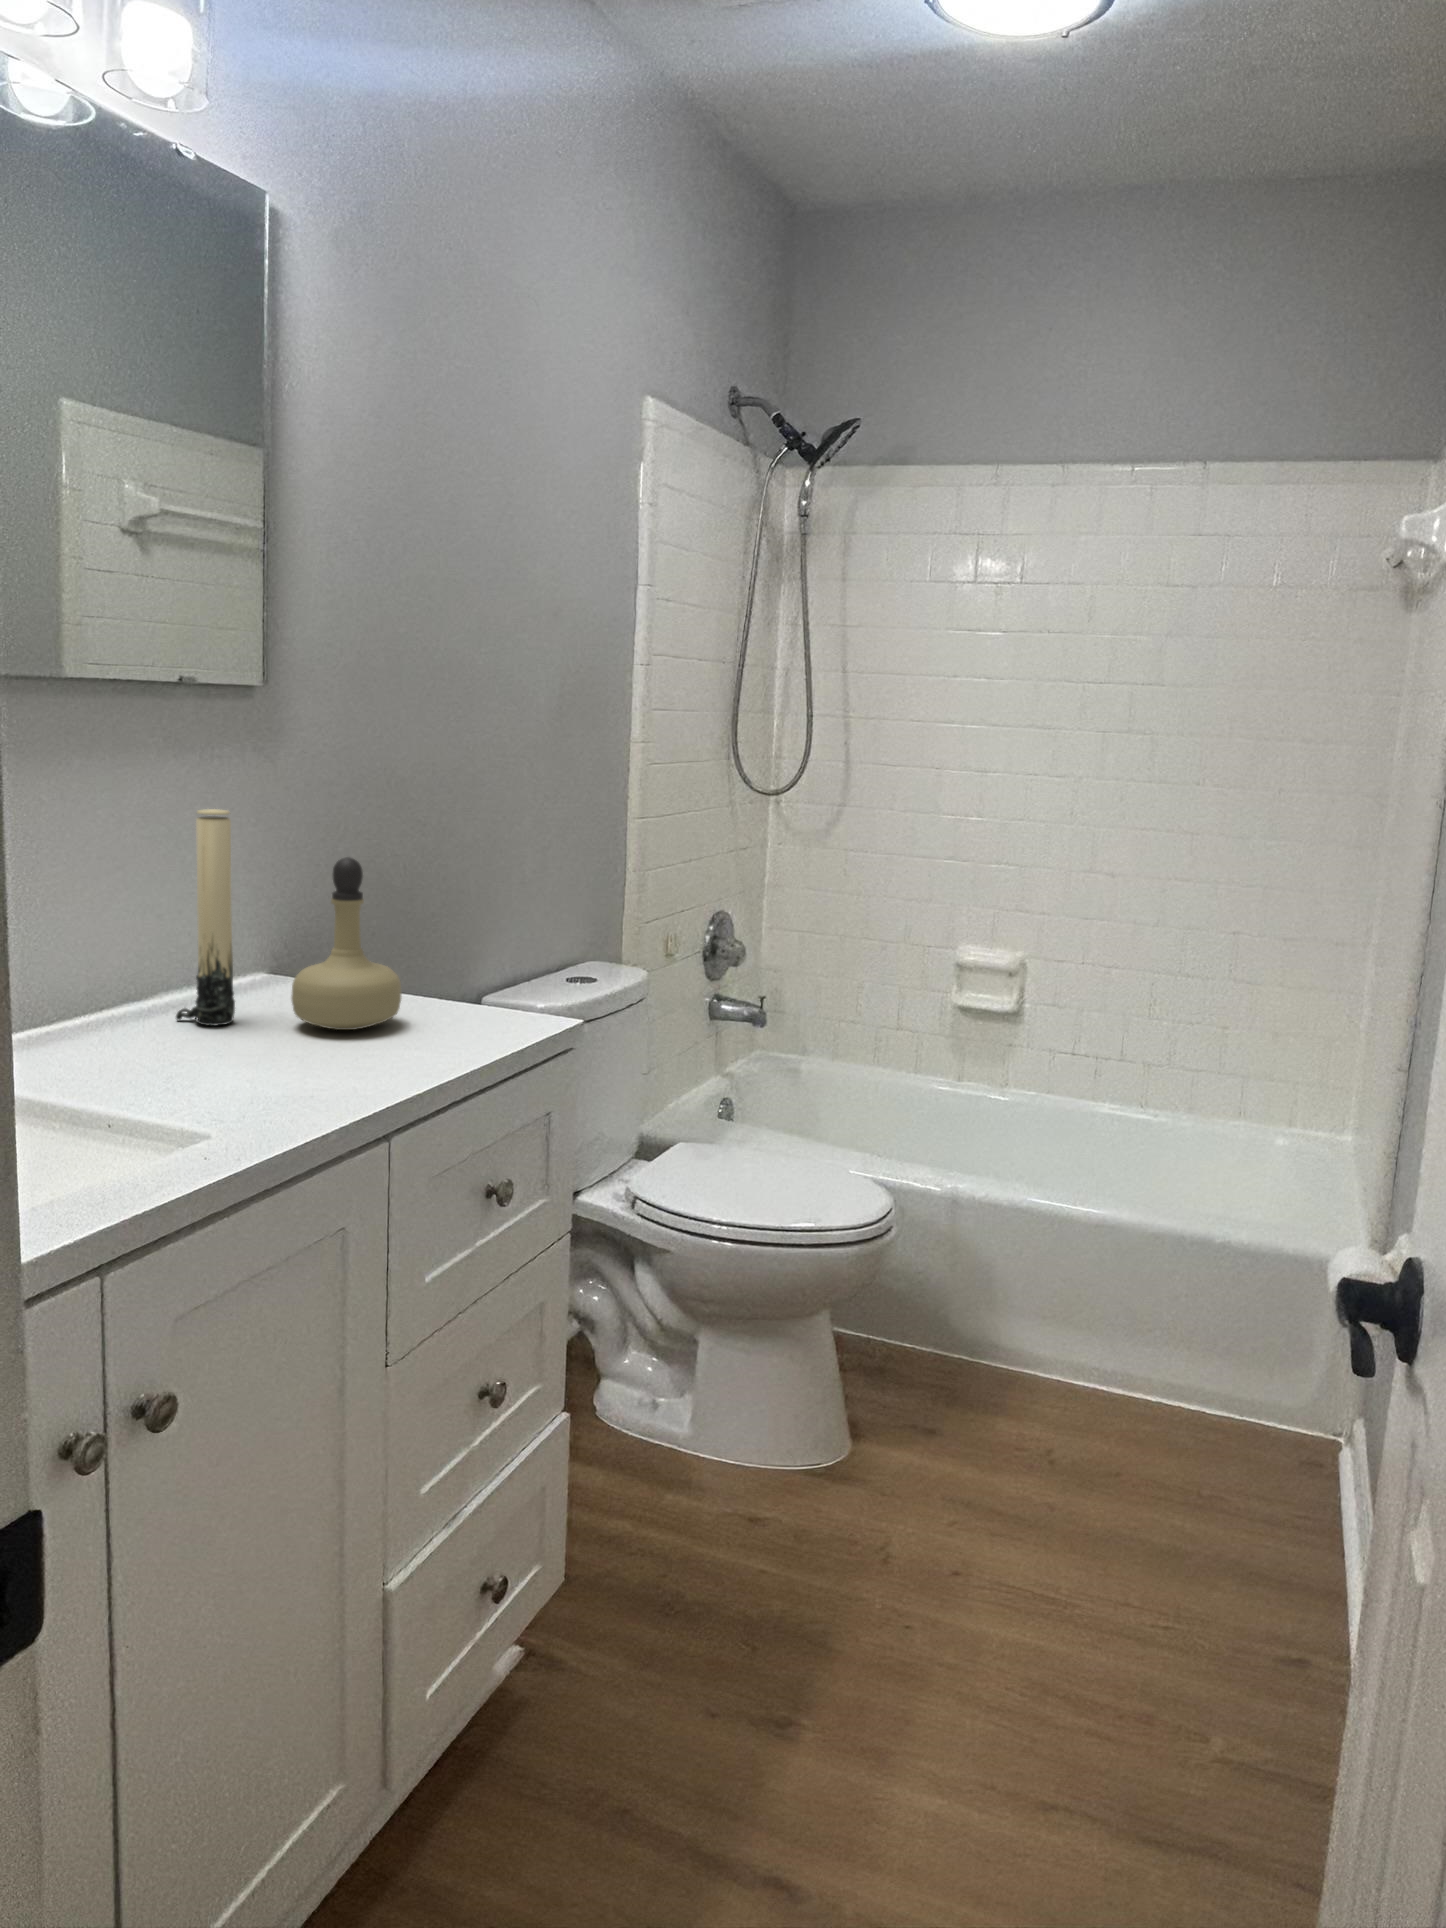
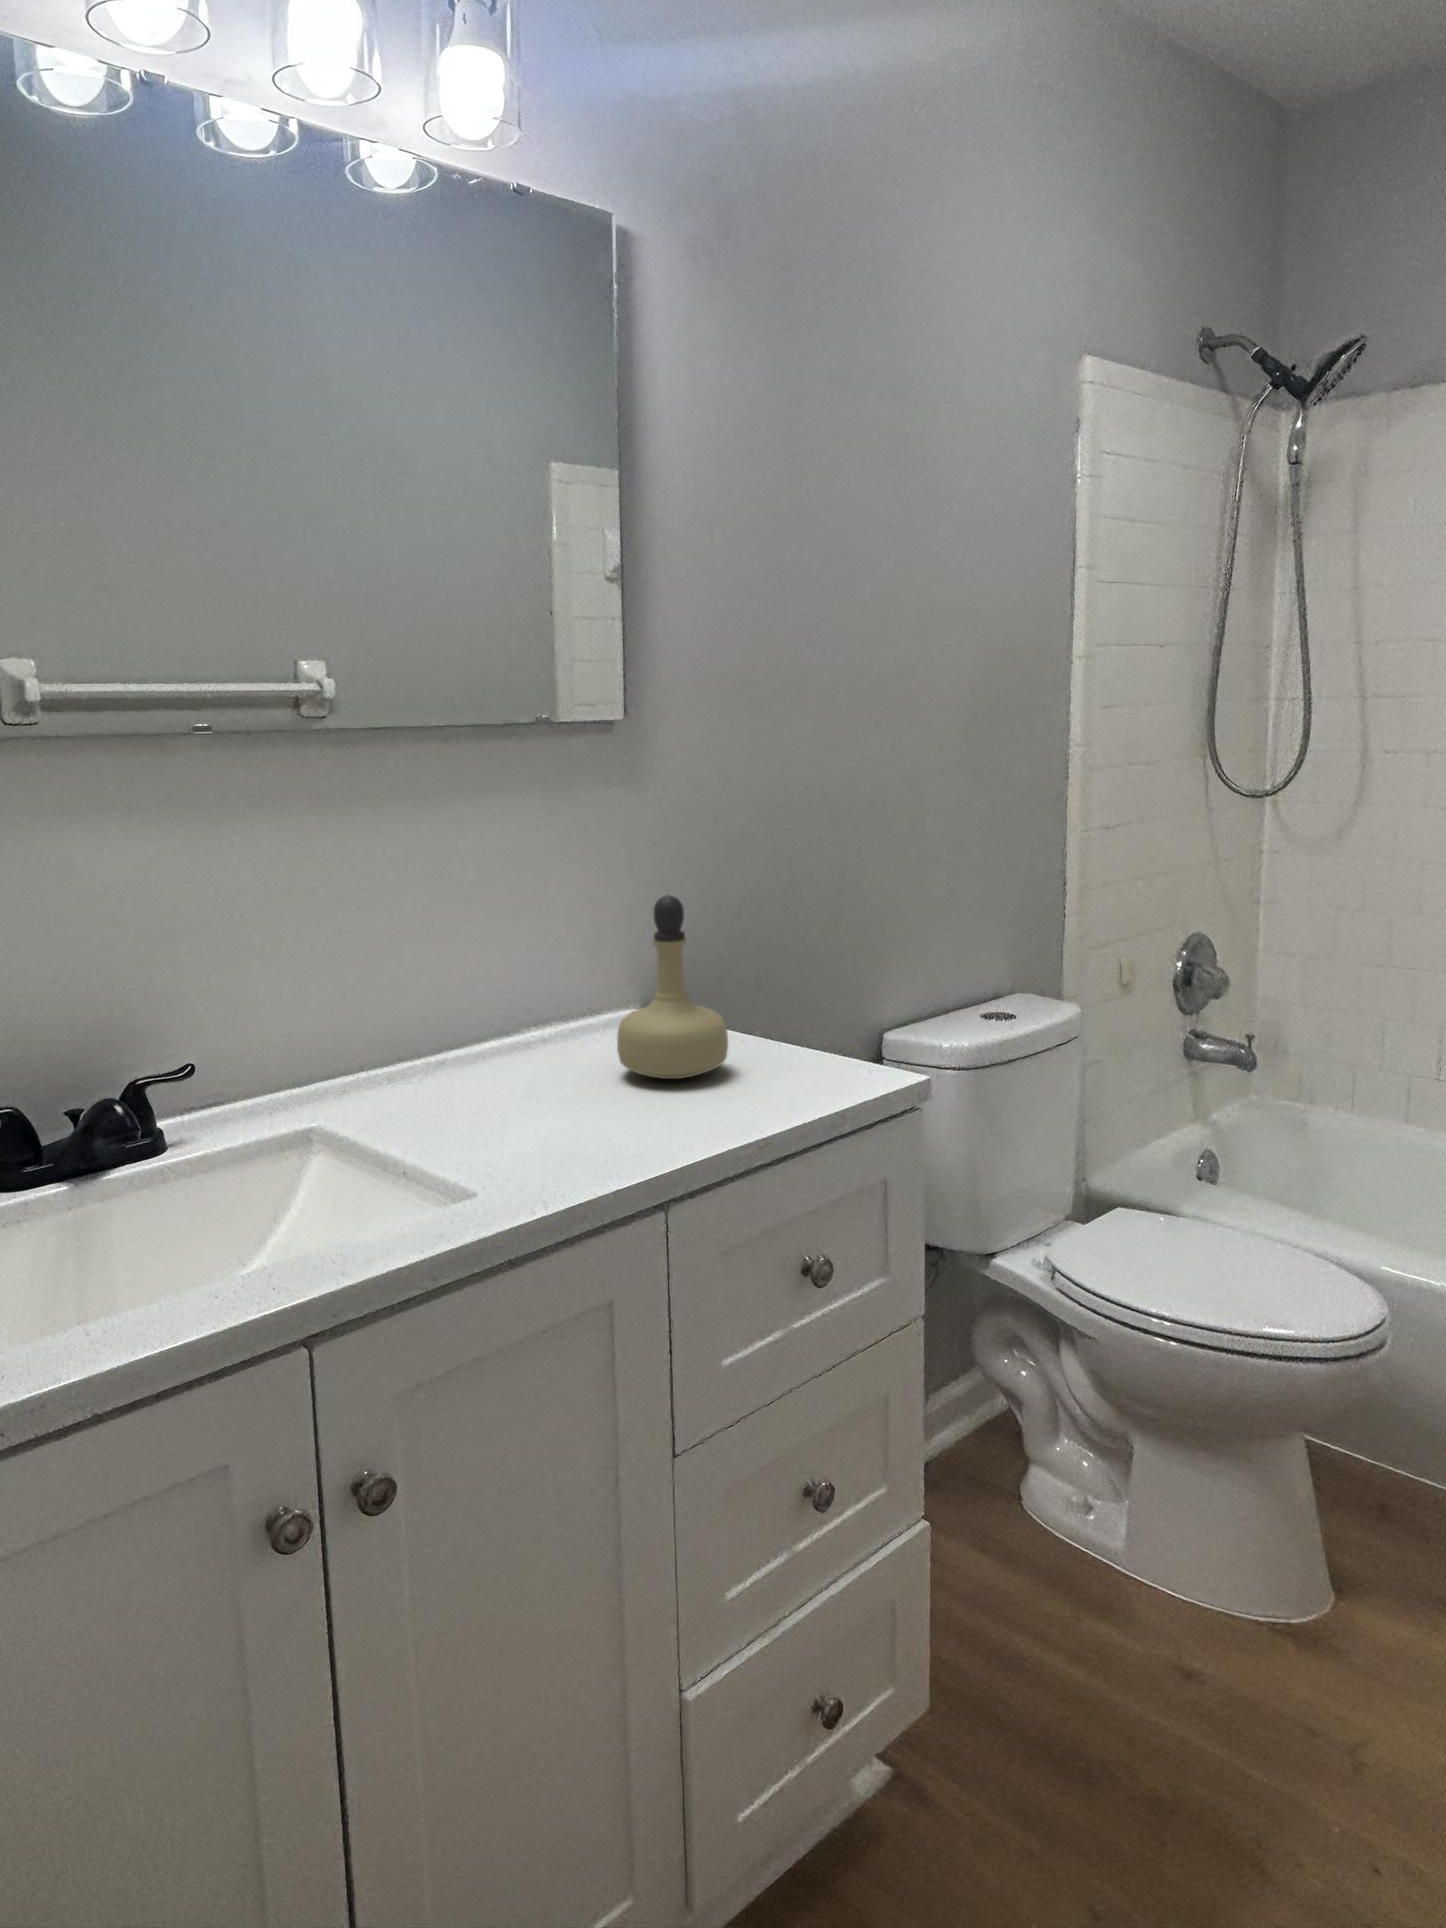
candle: present [176,809,235,1026] -> none [518,849,570,1069]

